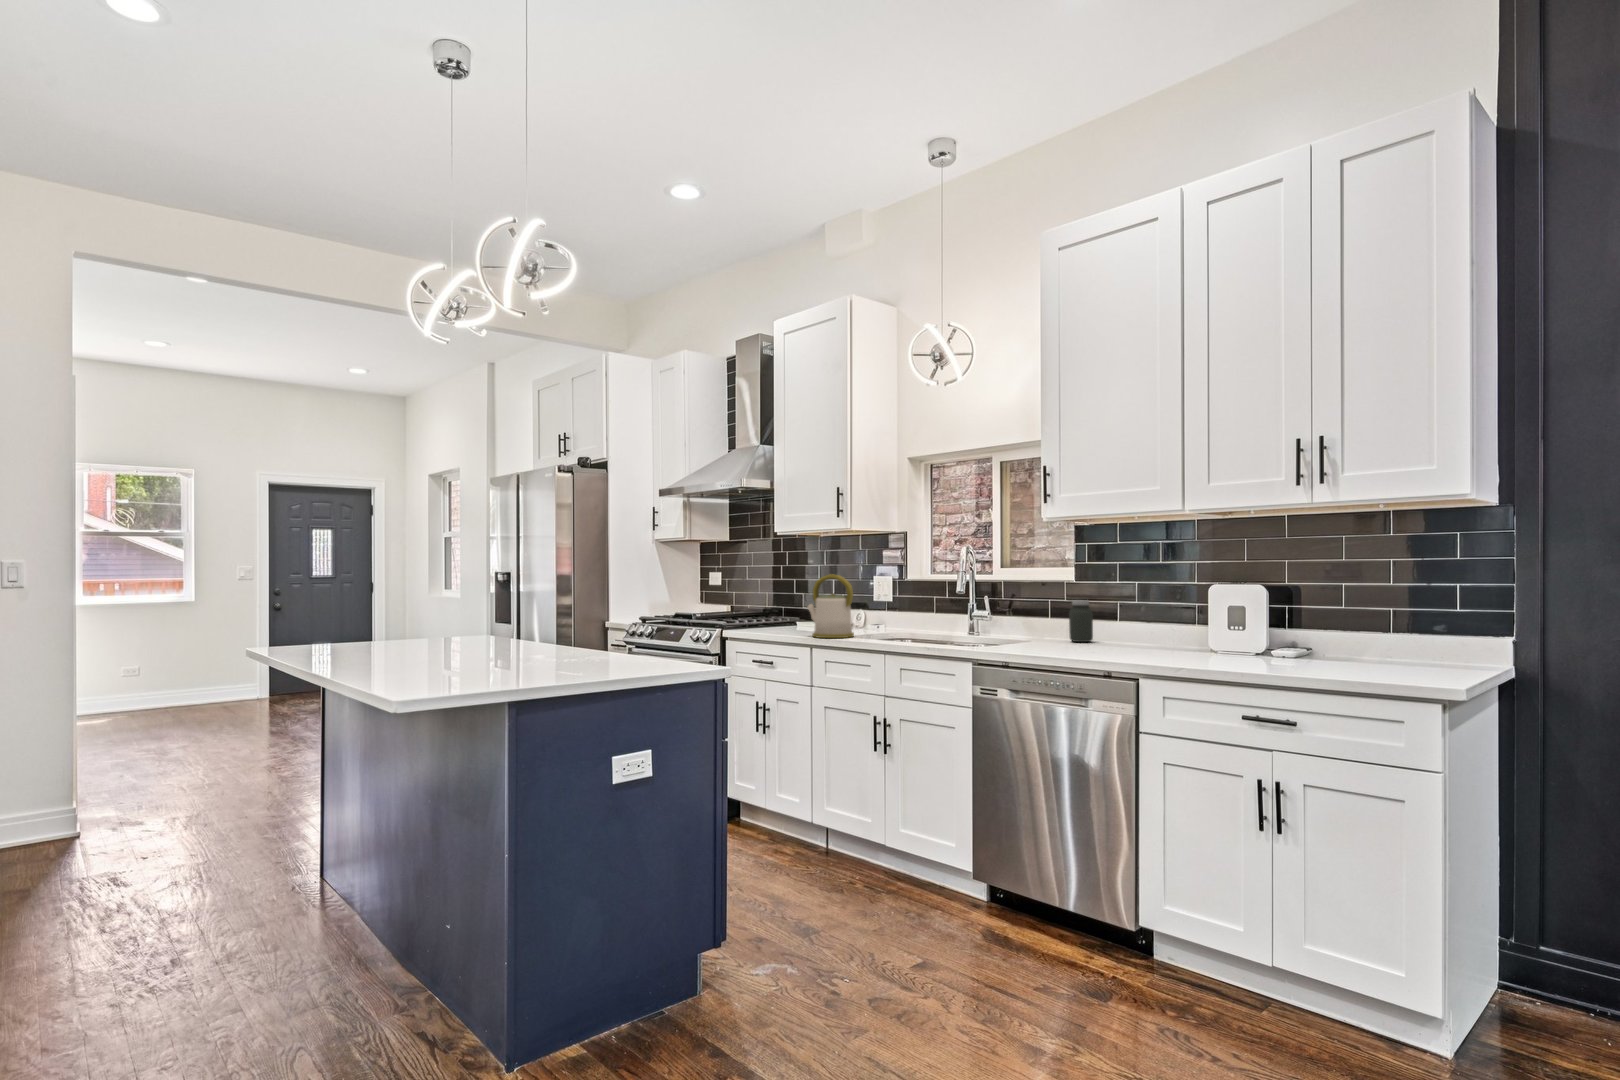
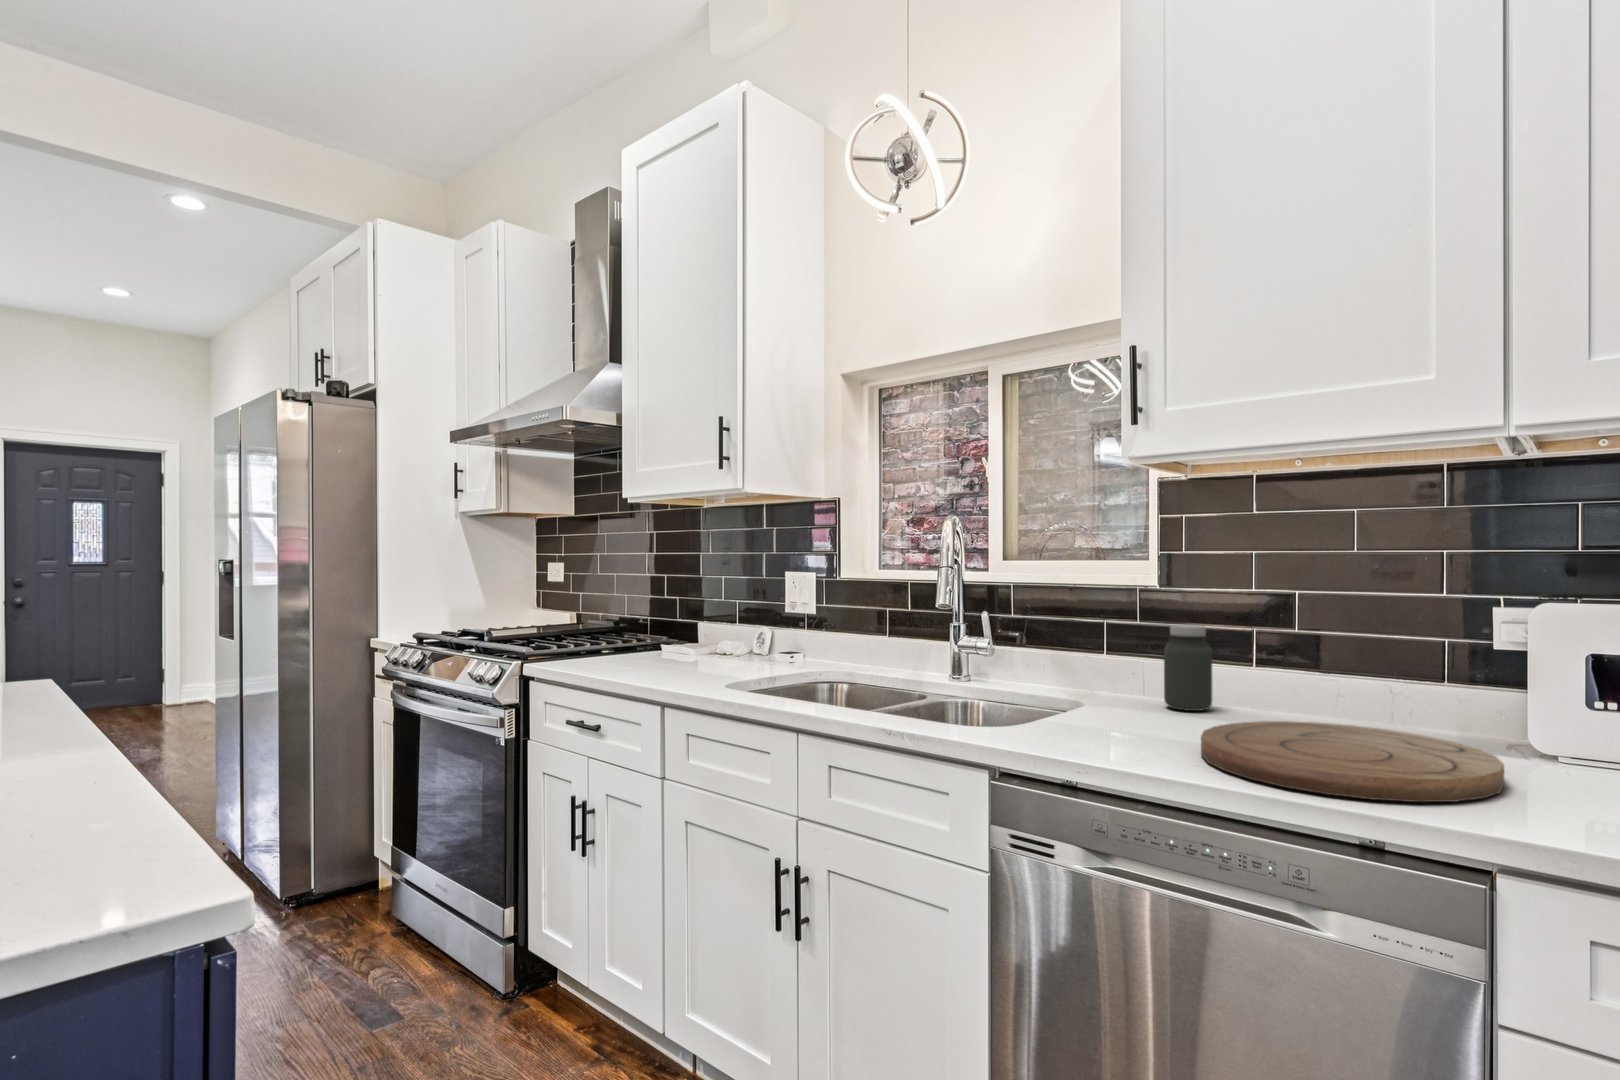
kettle: present [807,575,854,638] -> none [656,571,744,694]
cutting board: none [1064,641,1181,660] -> present [1201,721,1504,802]

